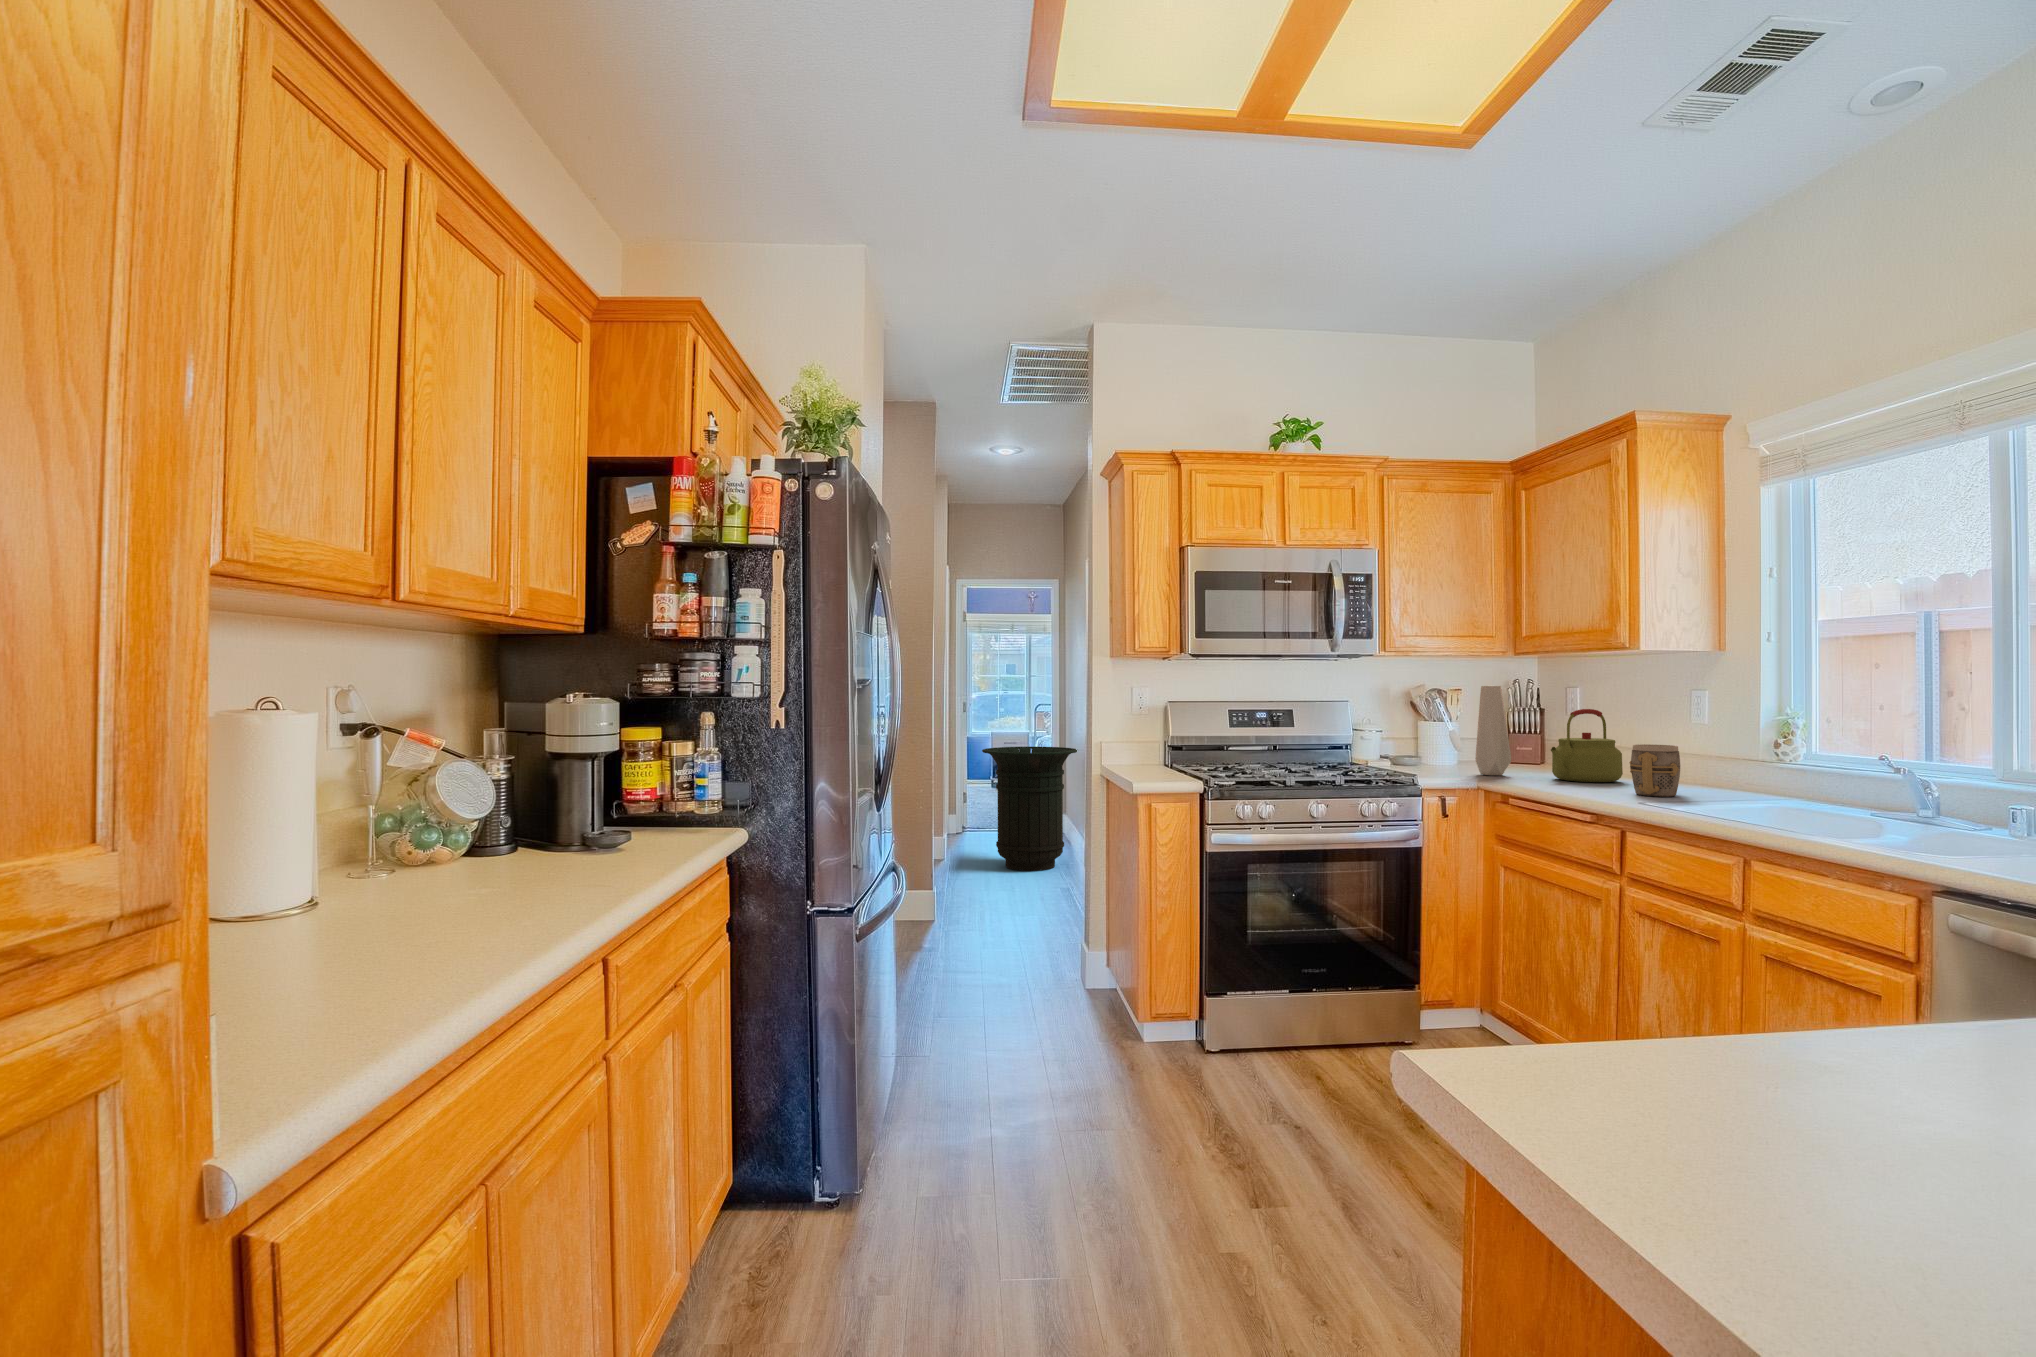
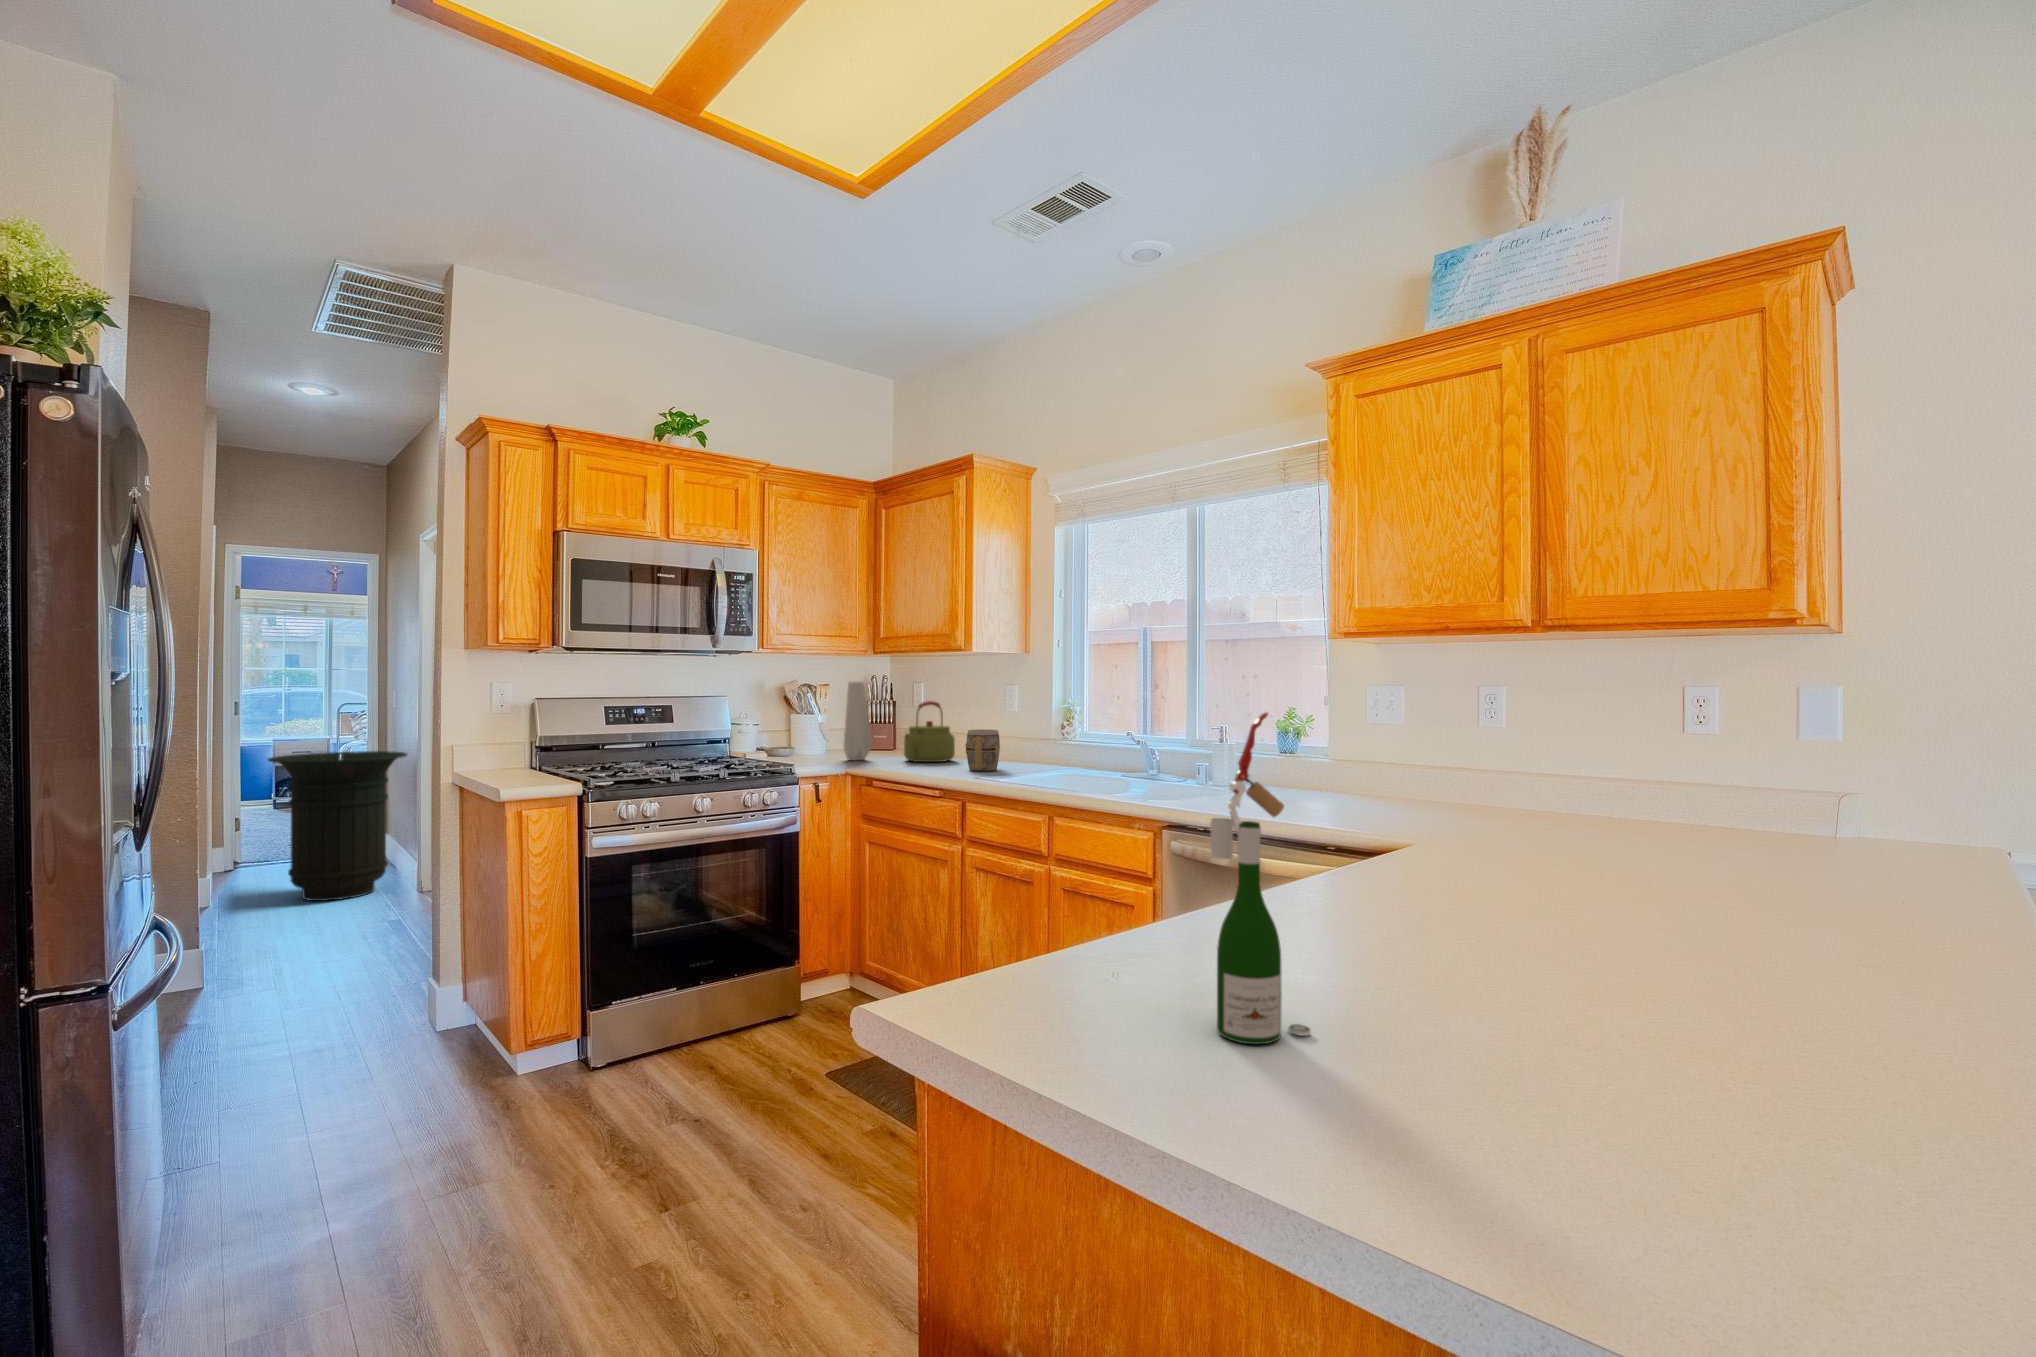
wine bottle: none [1770,724,1935,1154] -> present [1210,713,1311,1044]

